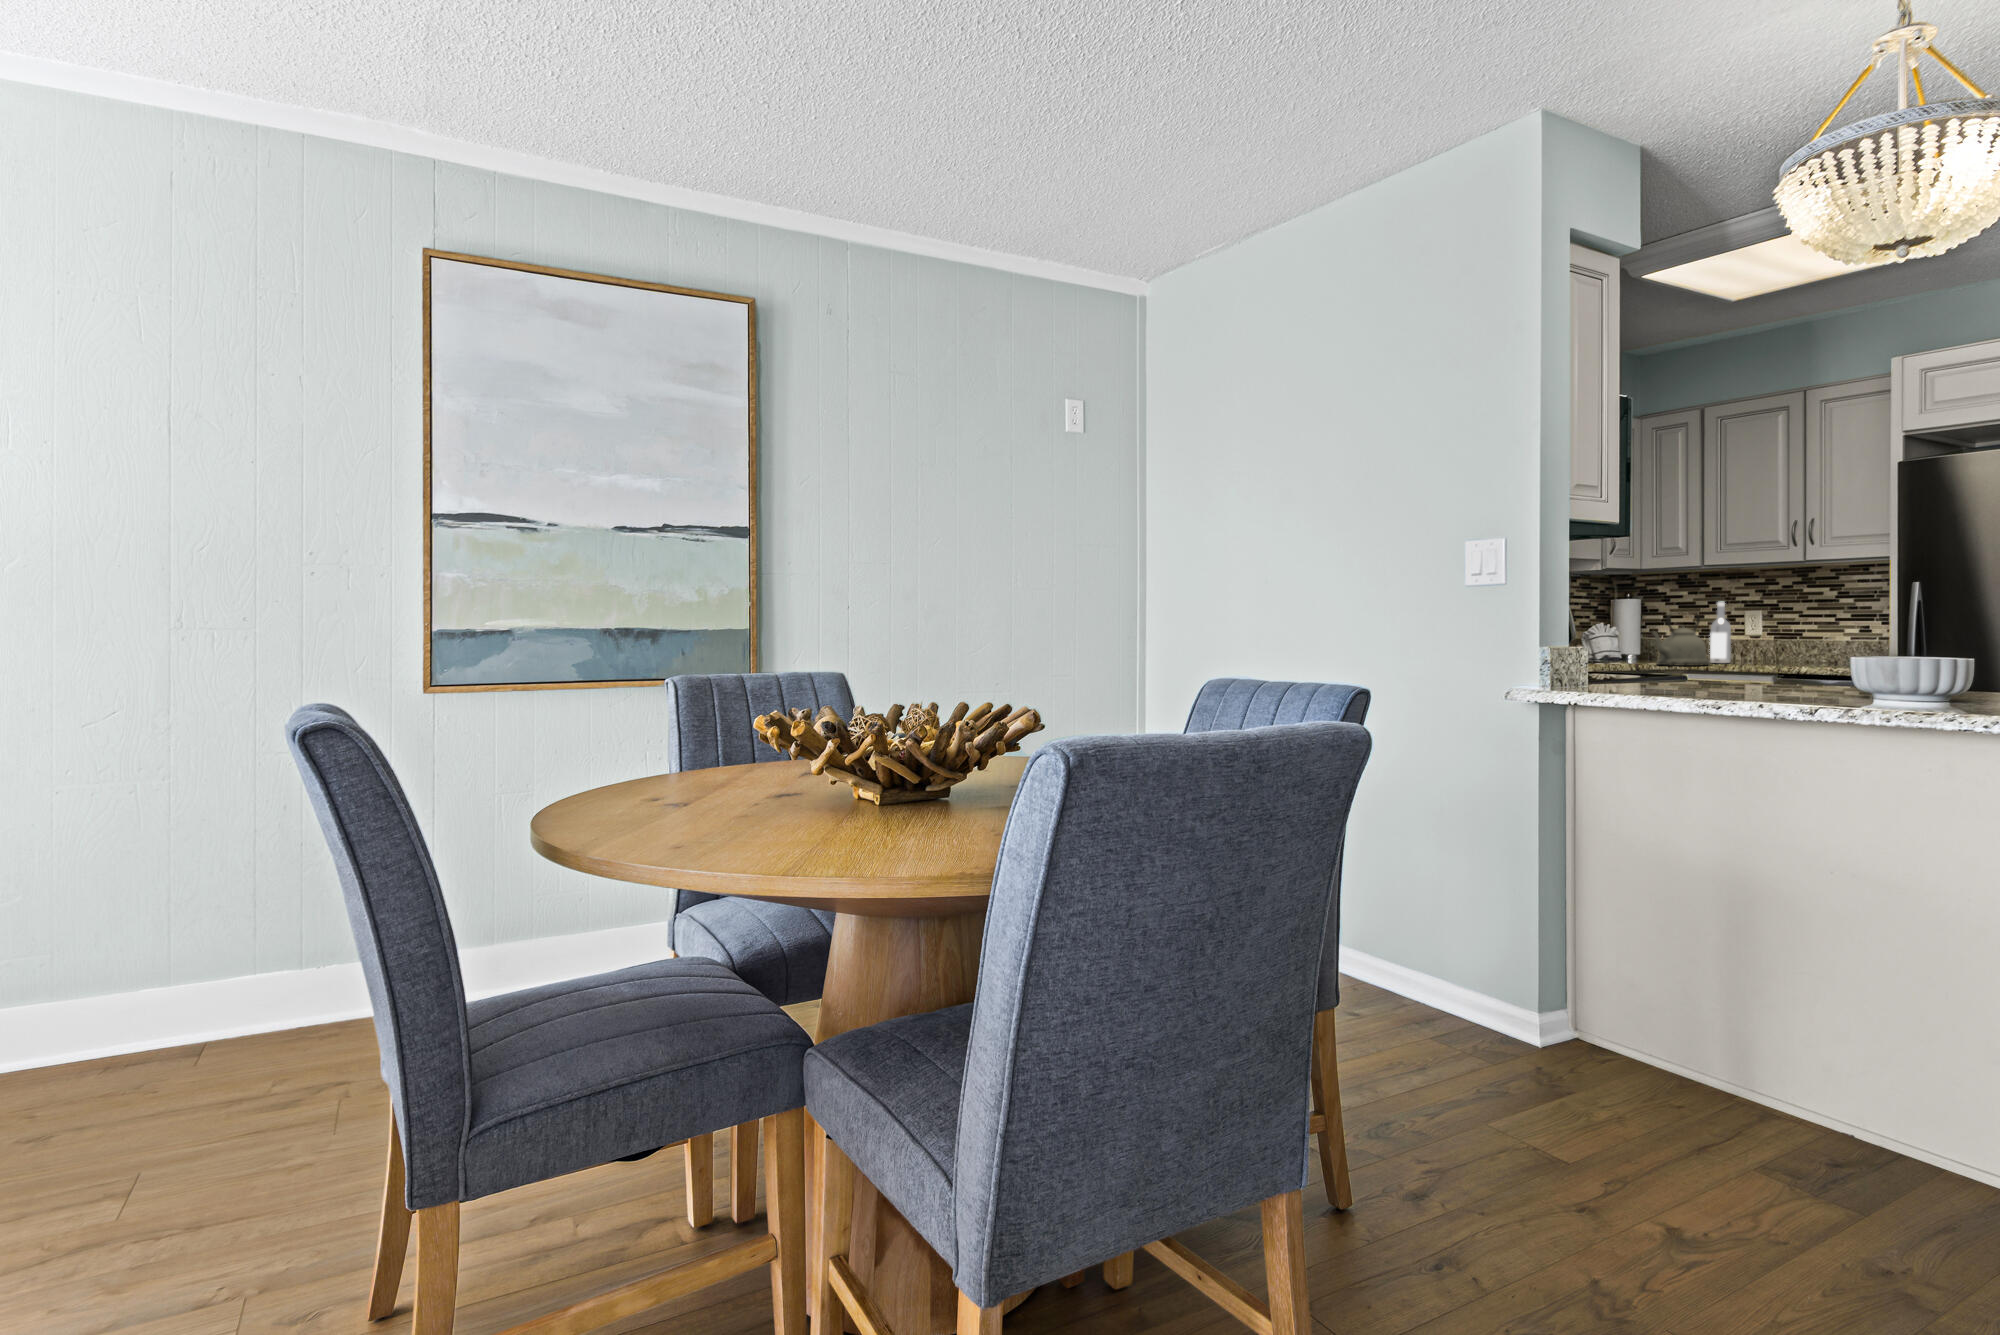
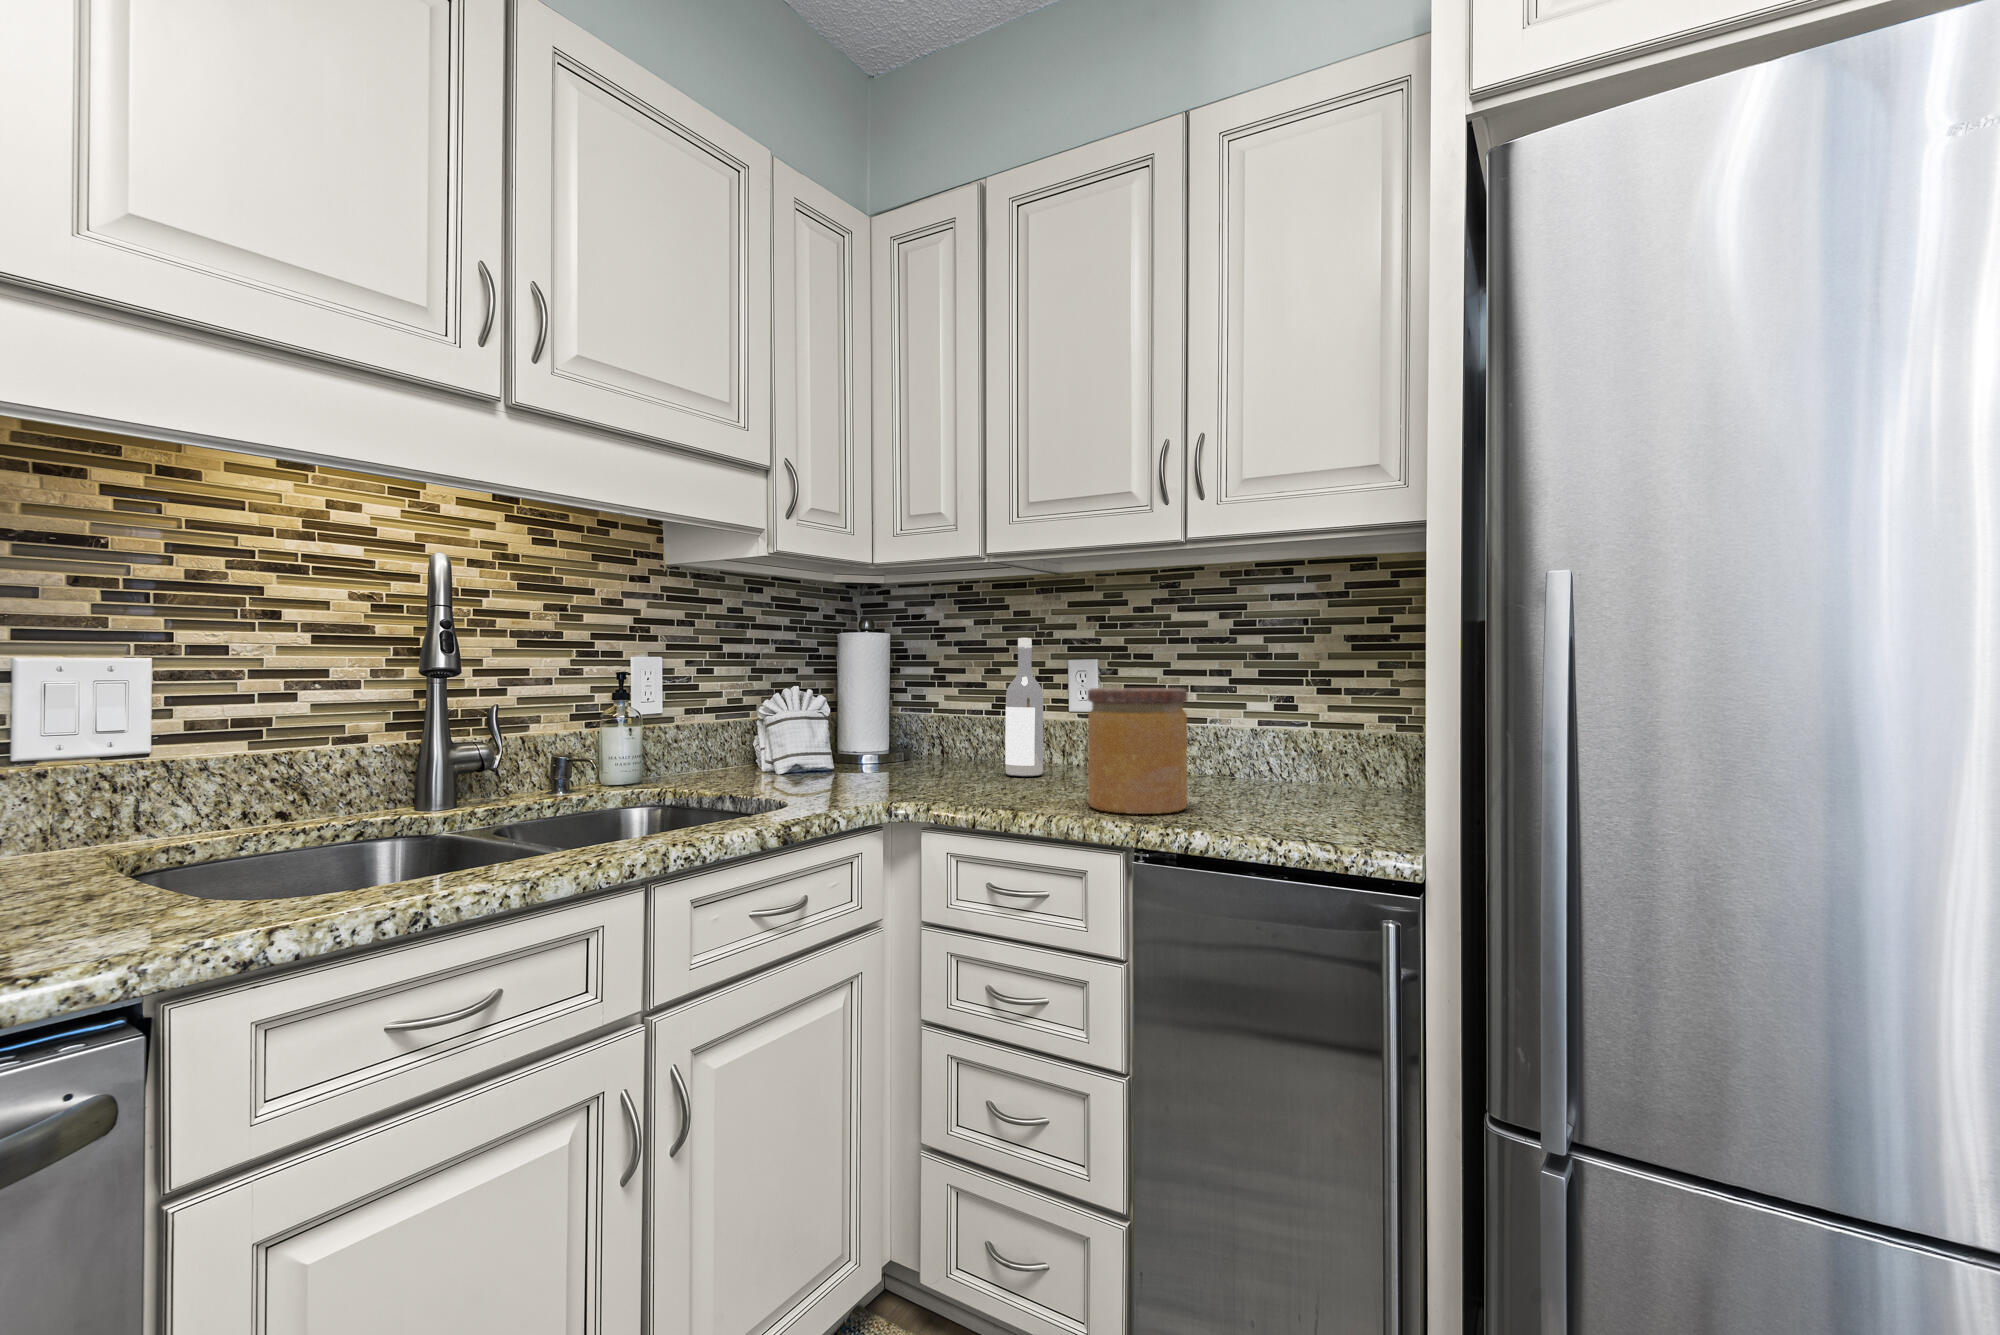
kettle: present [1651,614,1710,666] -> none [867,660,1000,792]
jar: none [1756,623,1803,669] -> present [1088,688,1188,814]

